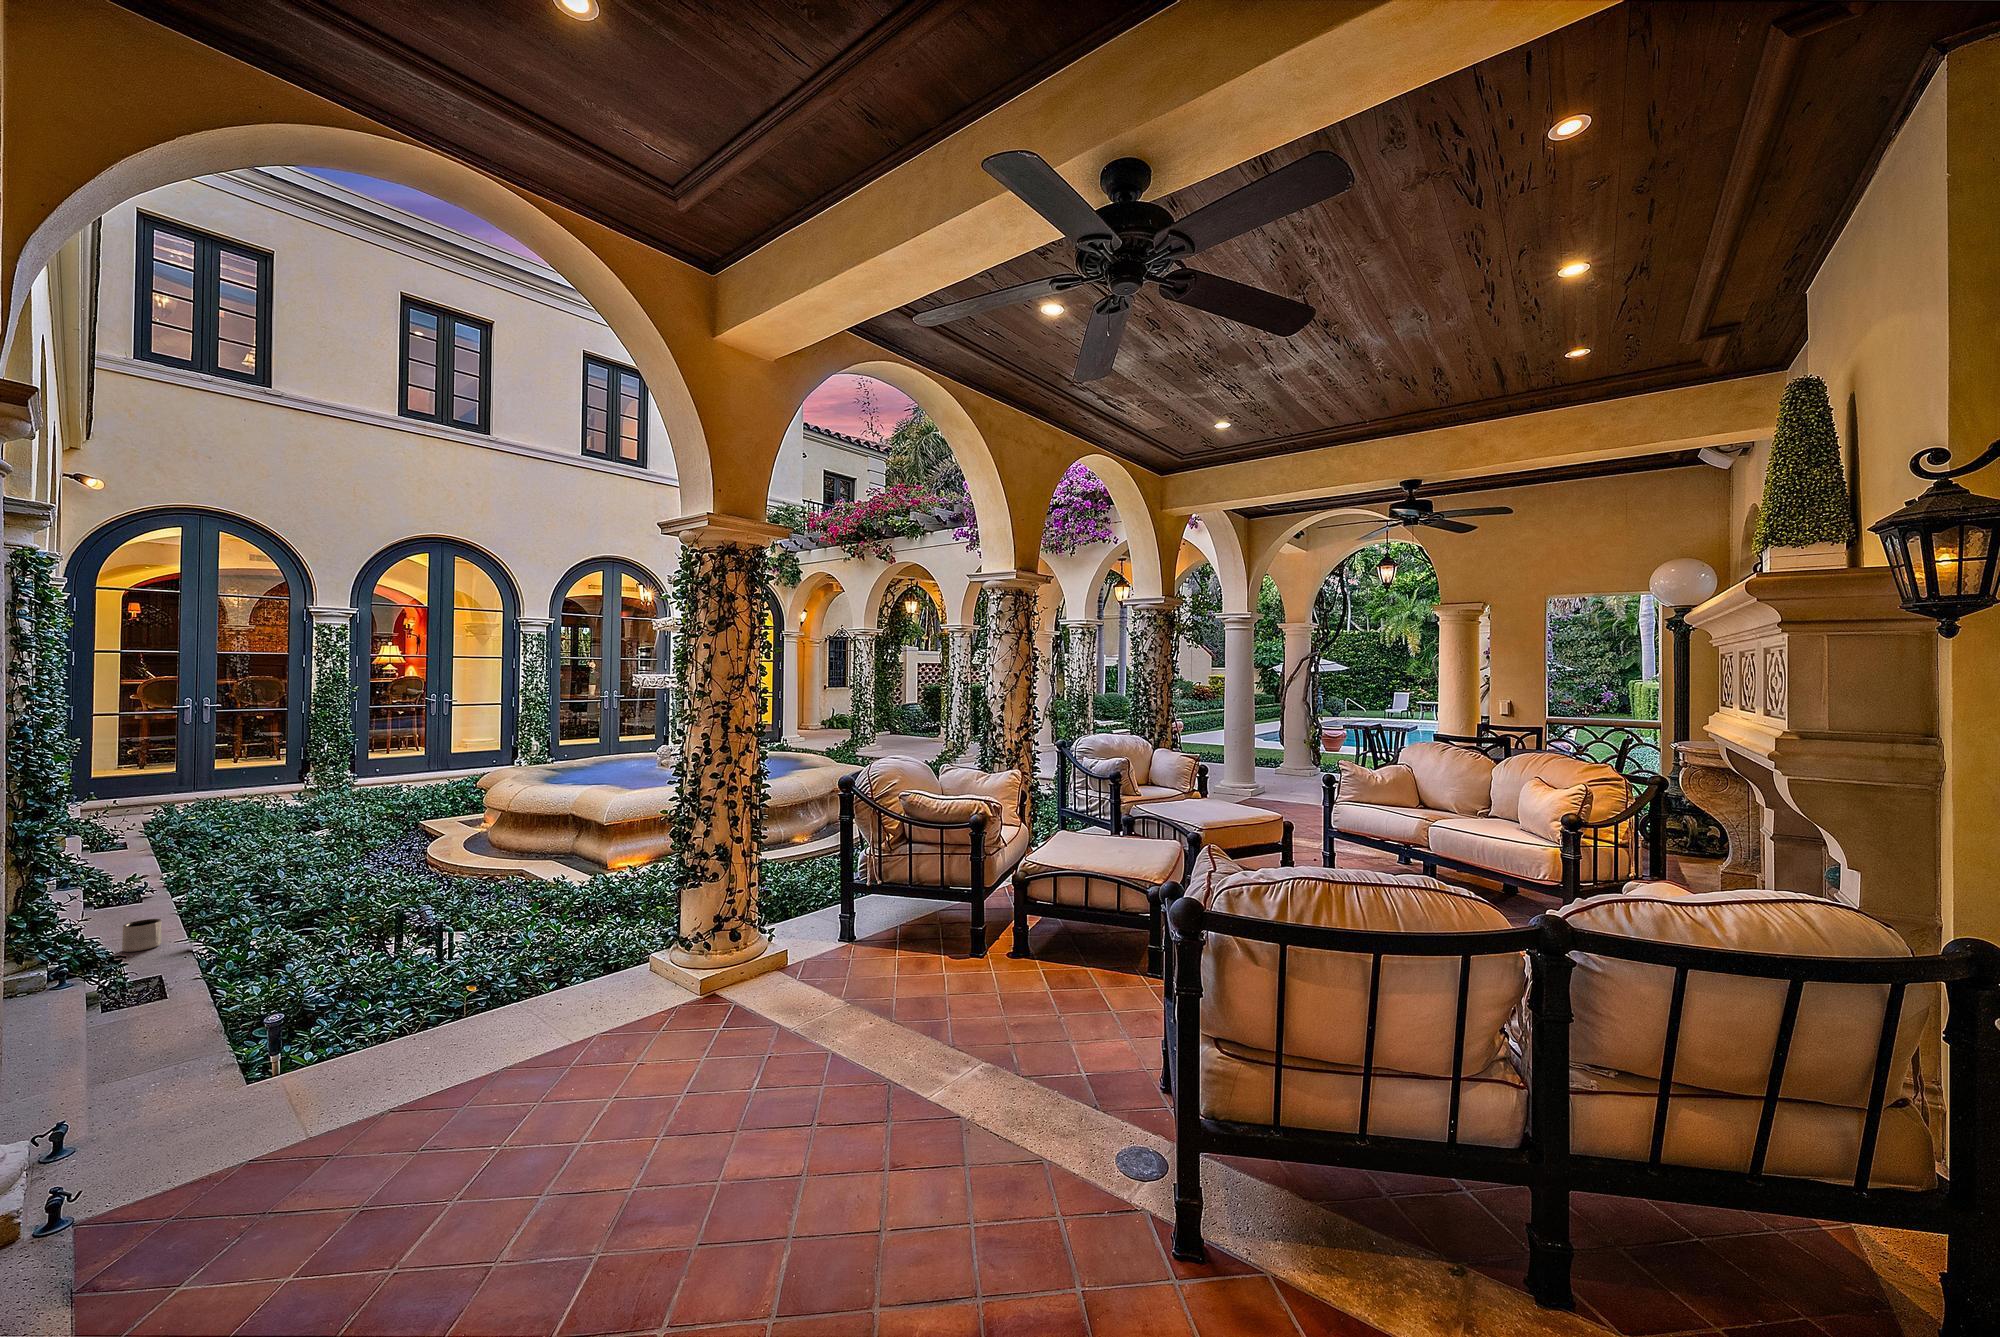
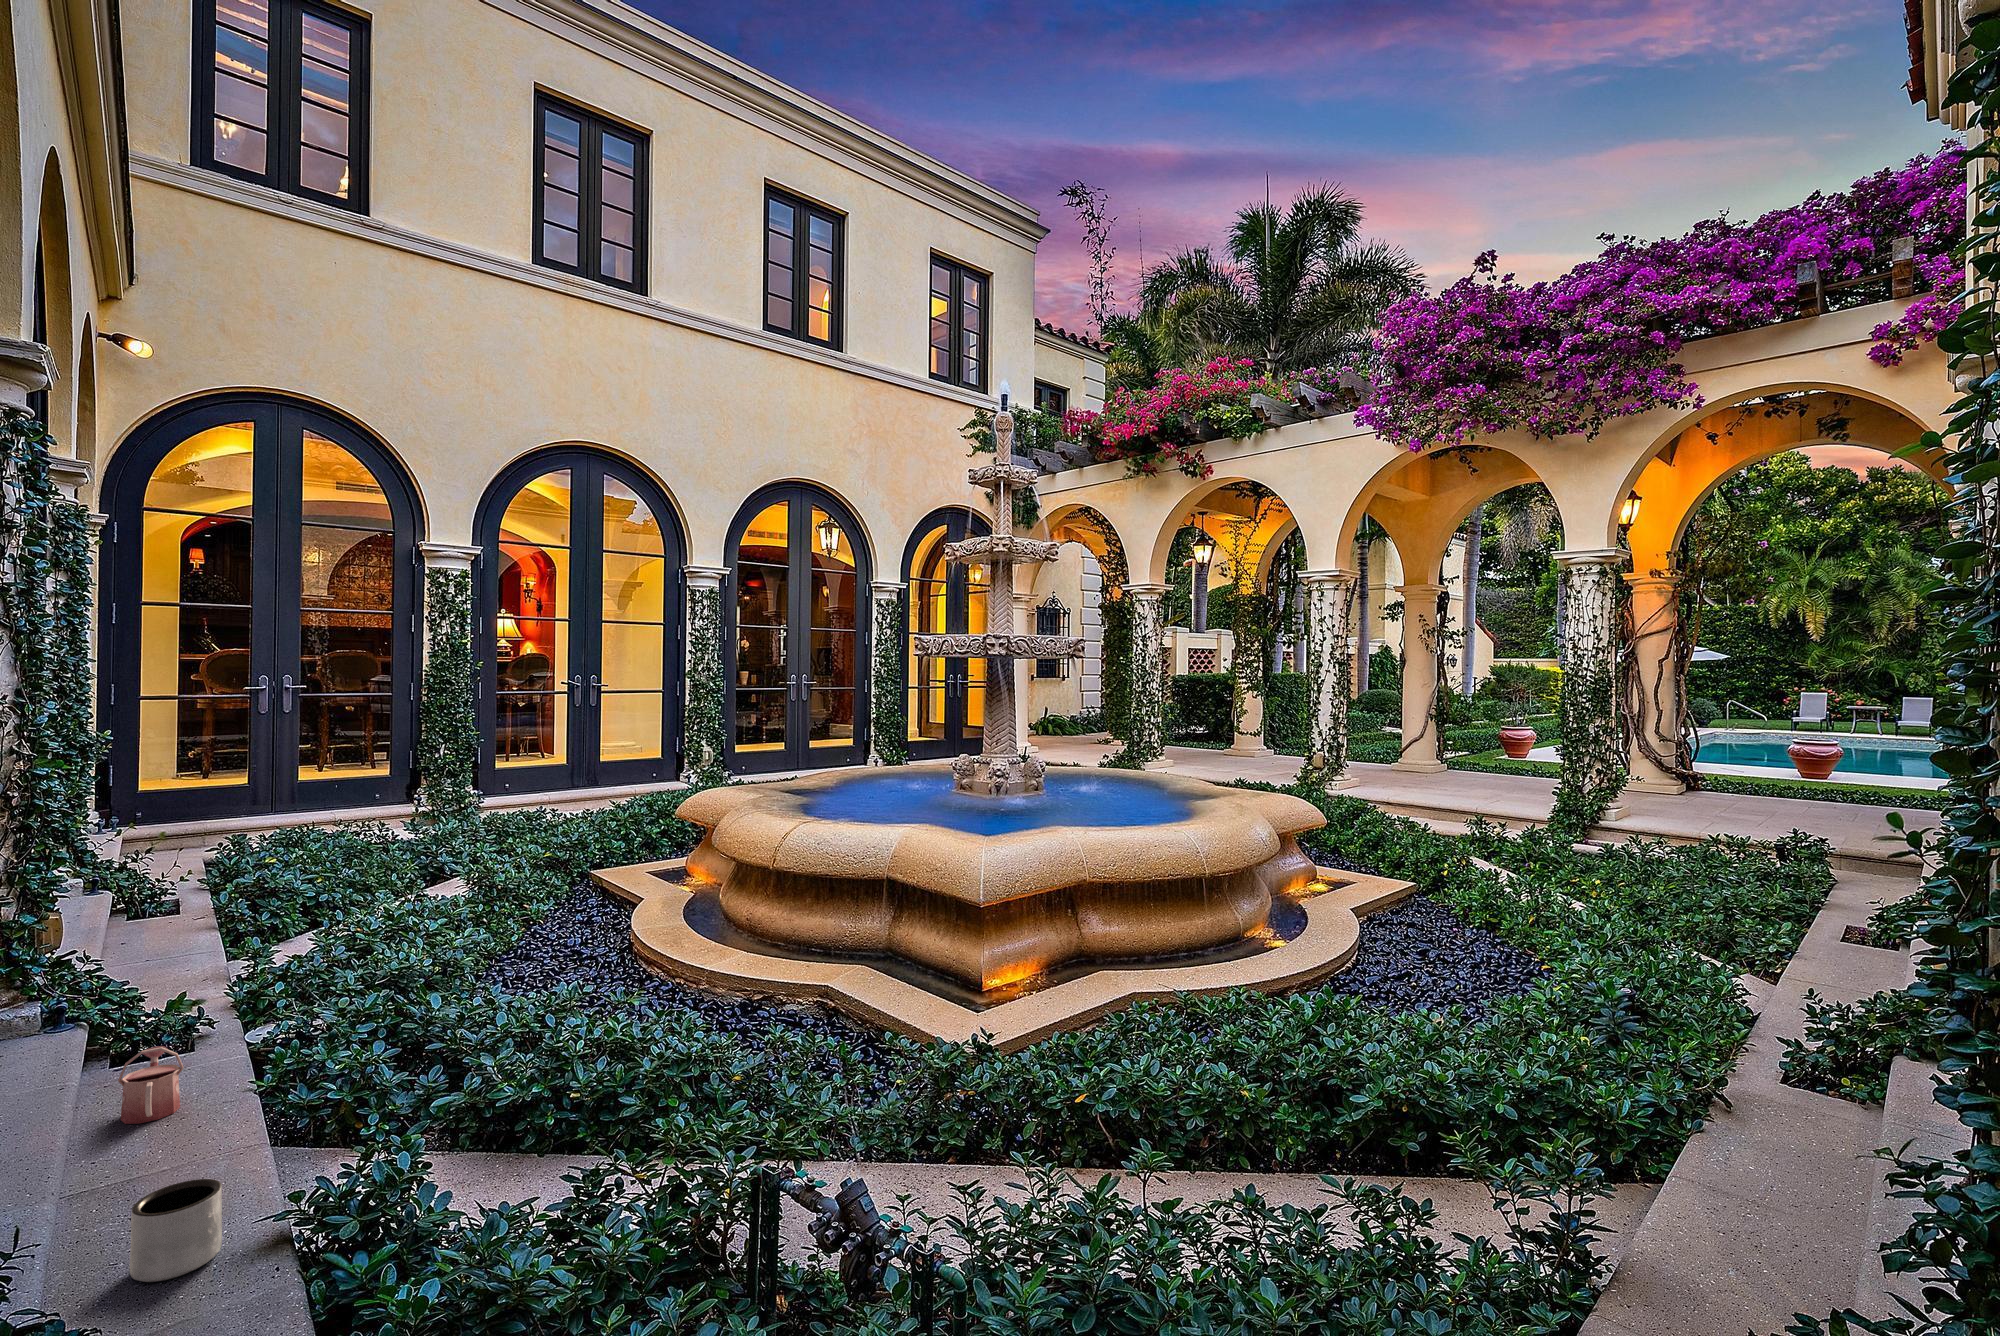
watering can: none [107,886,140,919] -> present [118,1046,184,1124]

